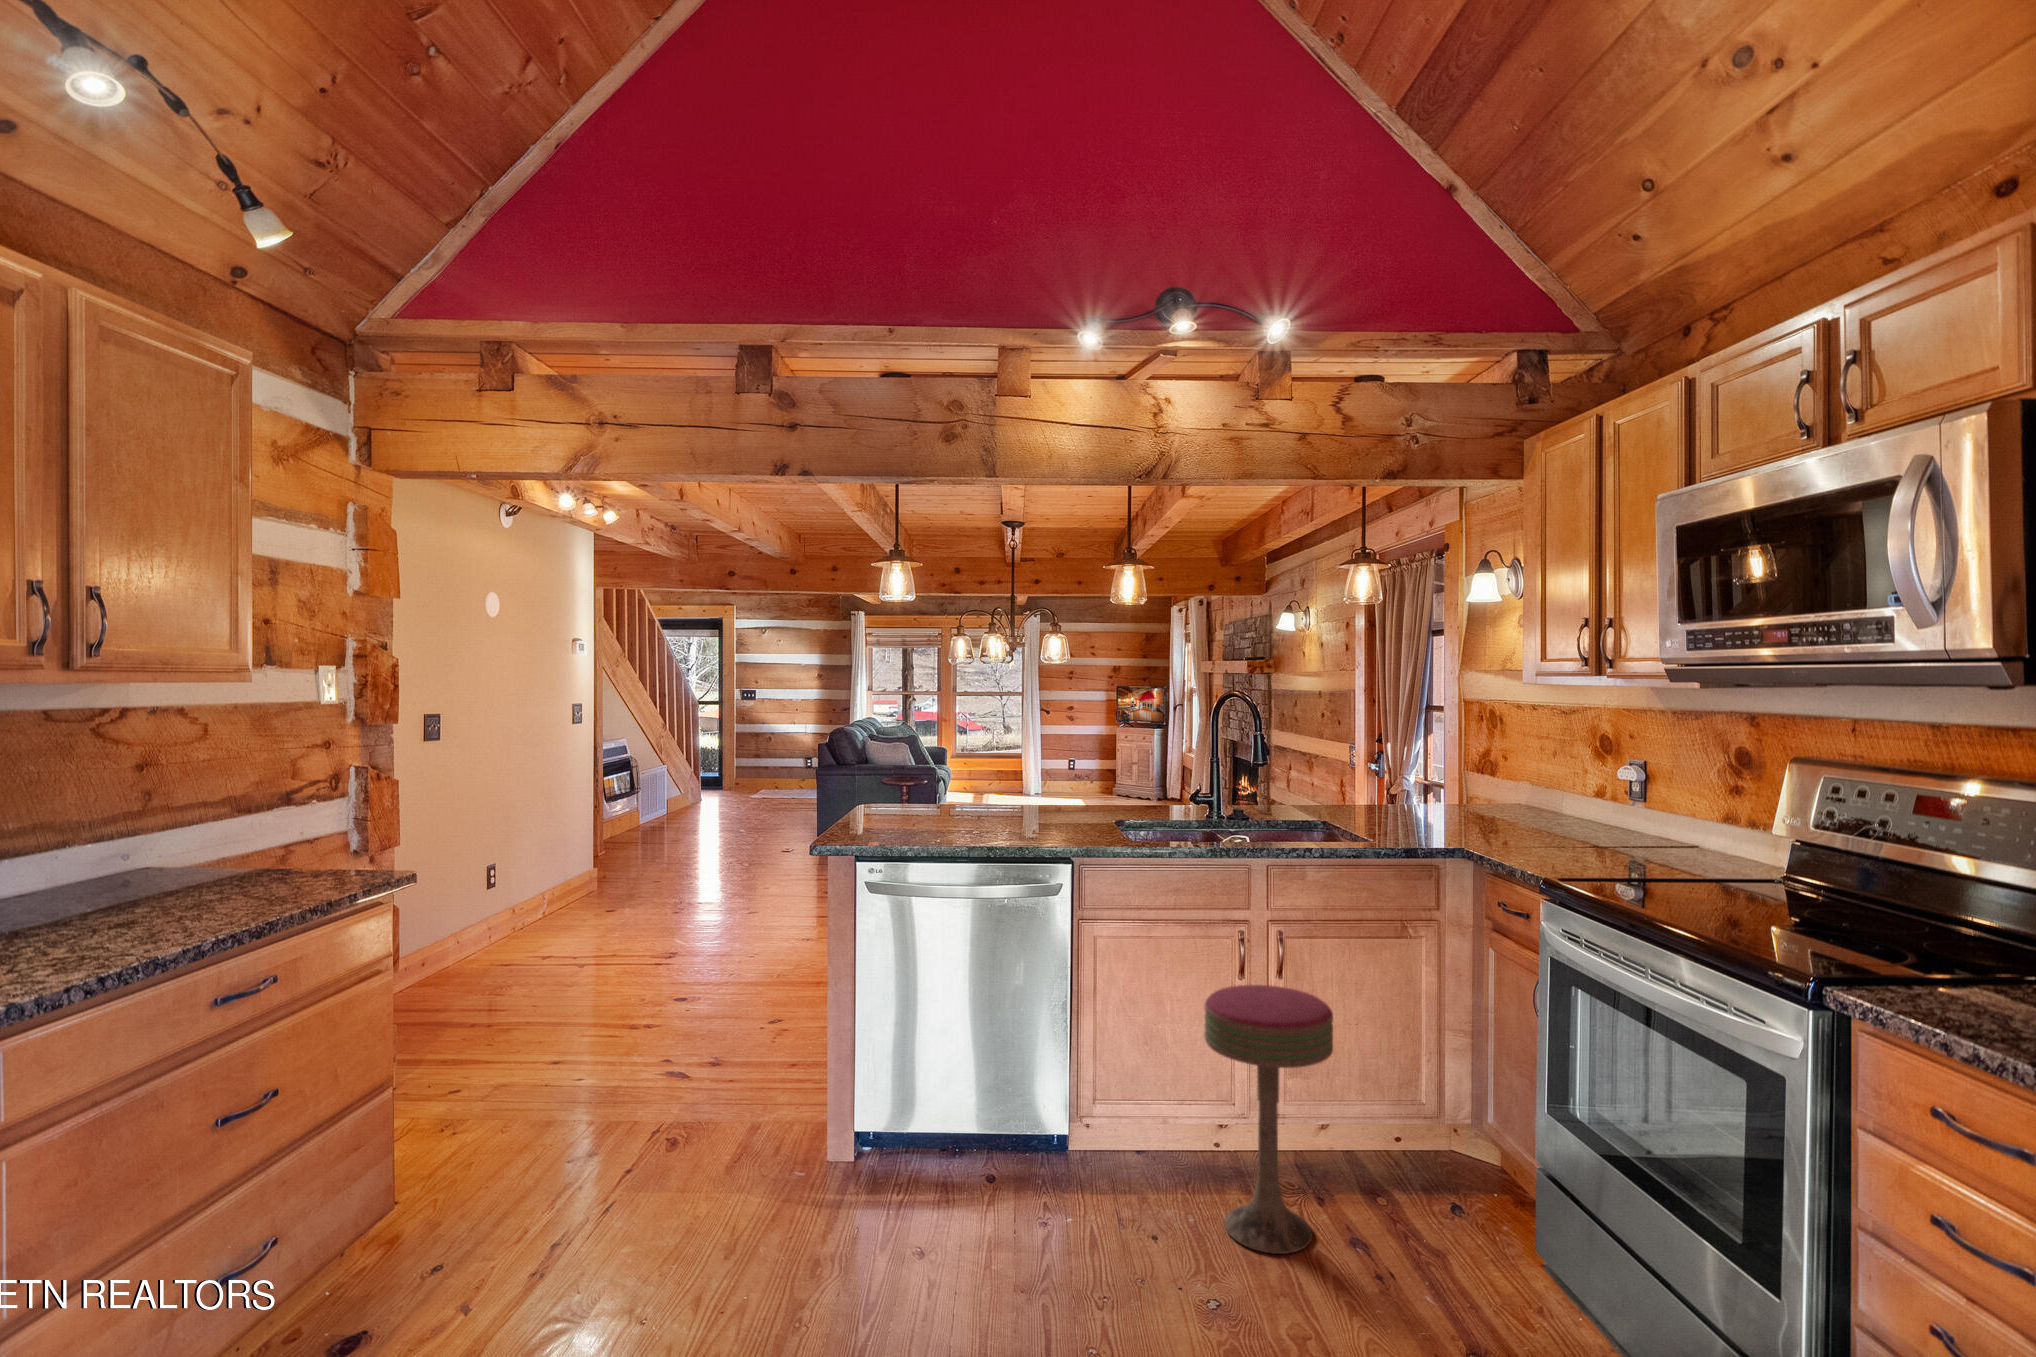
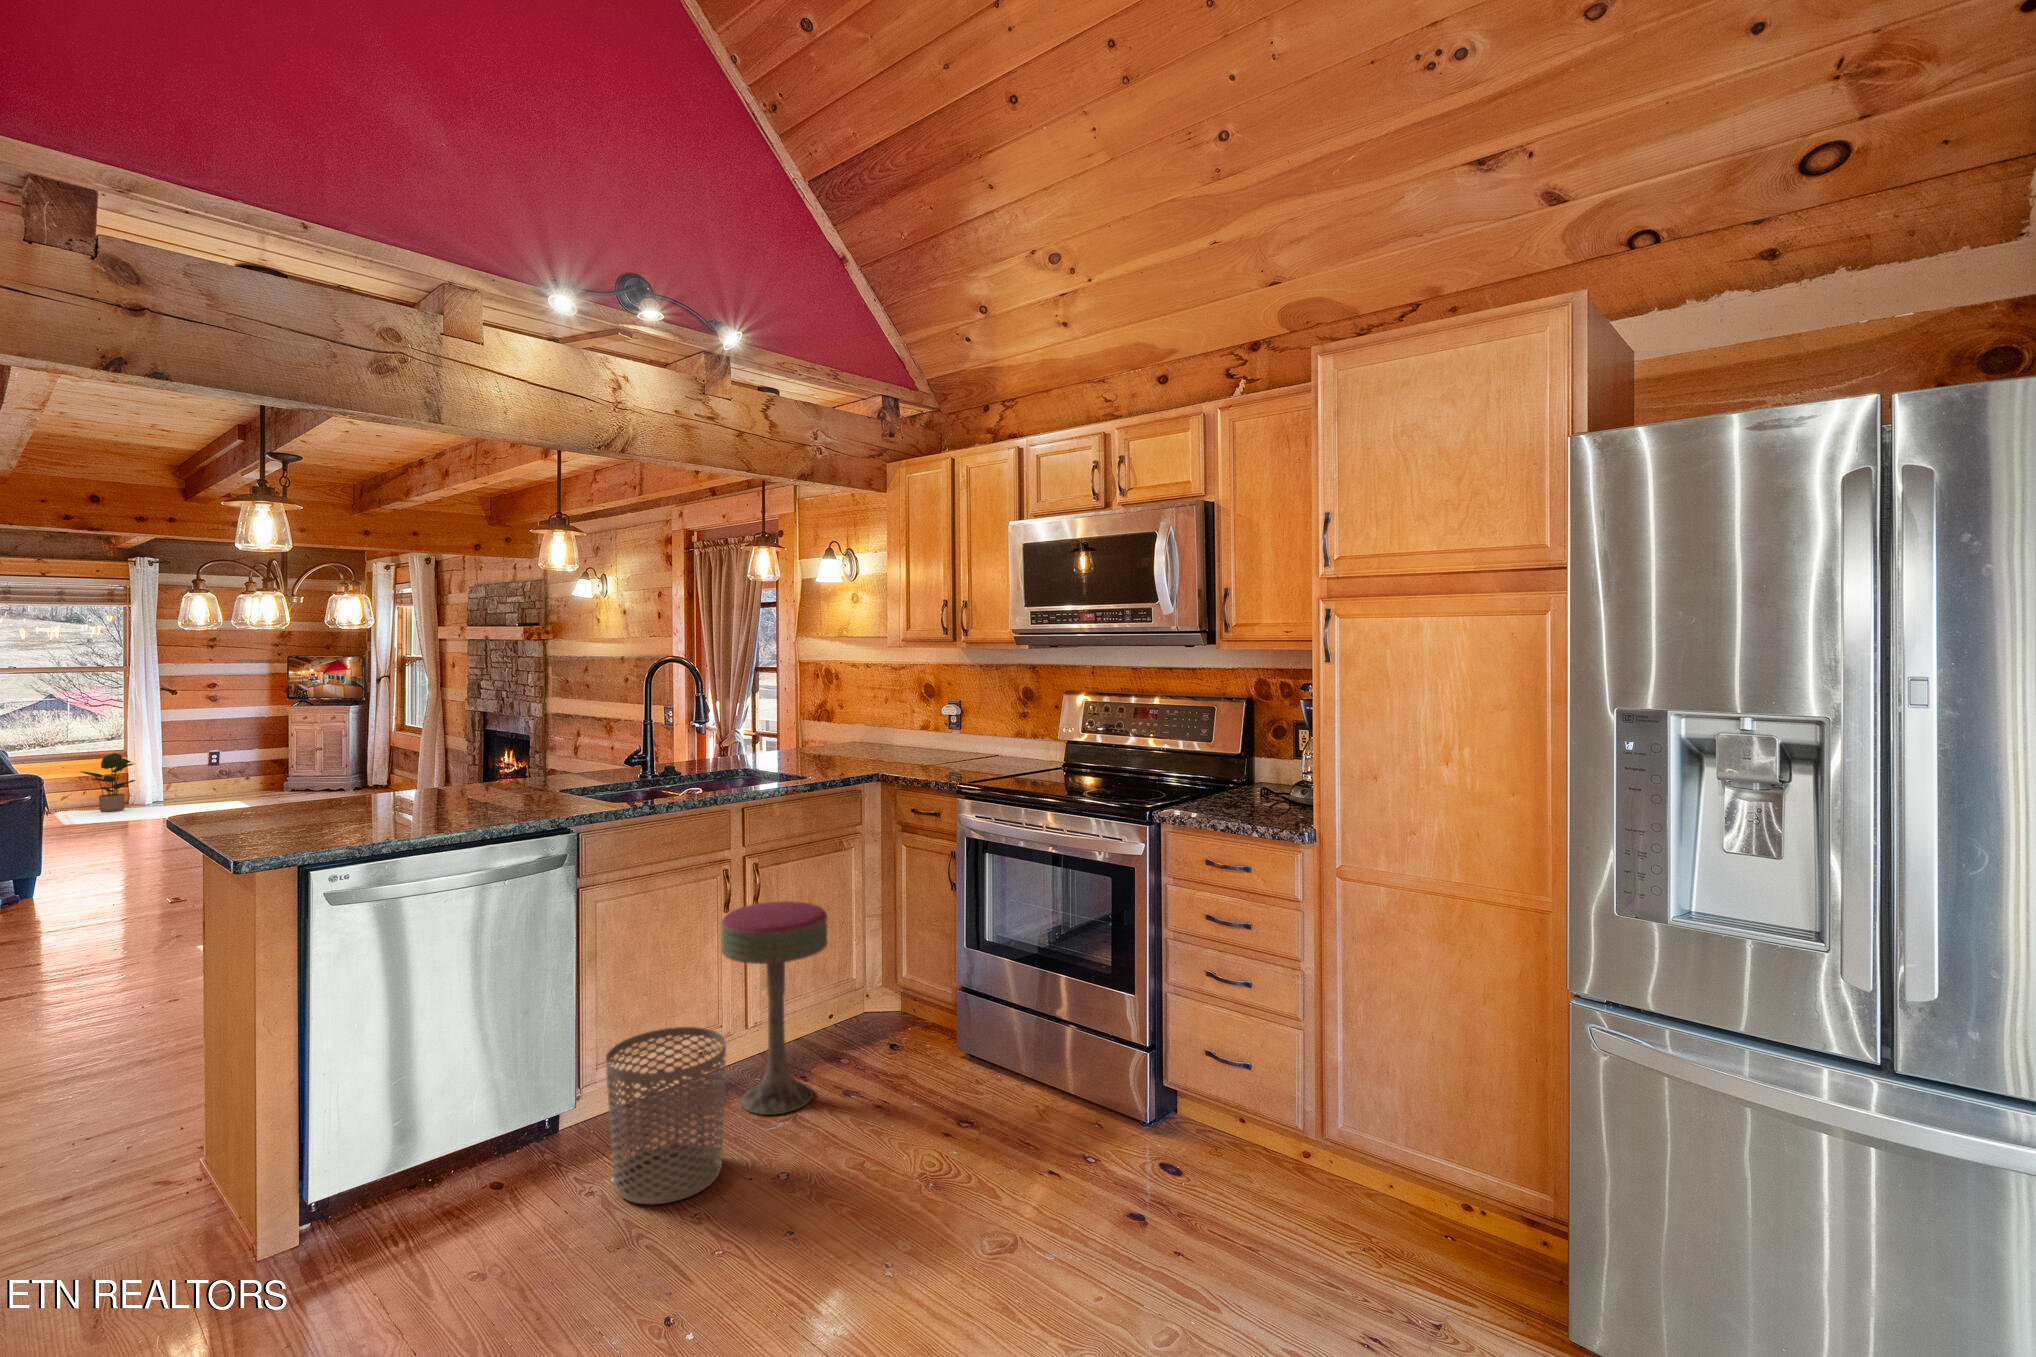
potted plant: none [990,756,1023,799] -> present [80,753,135,812]
waste bin: none [1034,1098,1160,1304] -> present [606,1027,726,1204]

